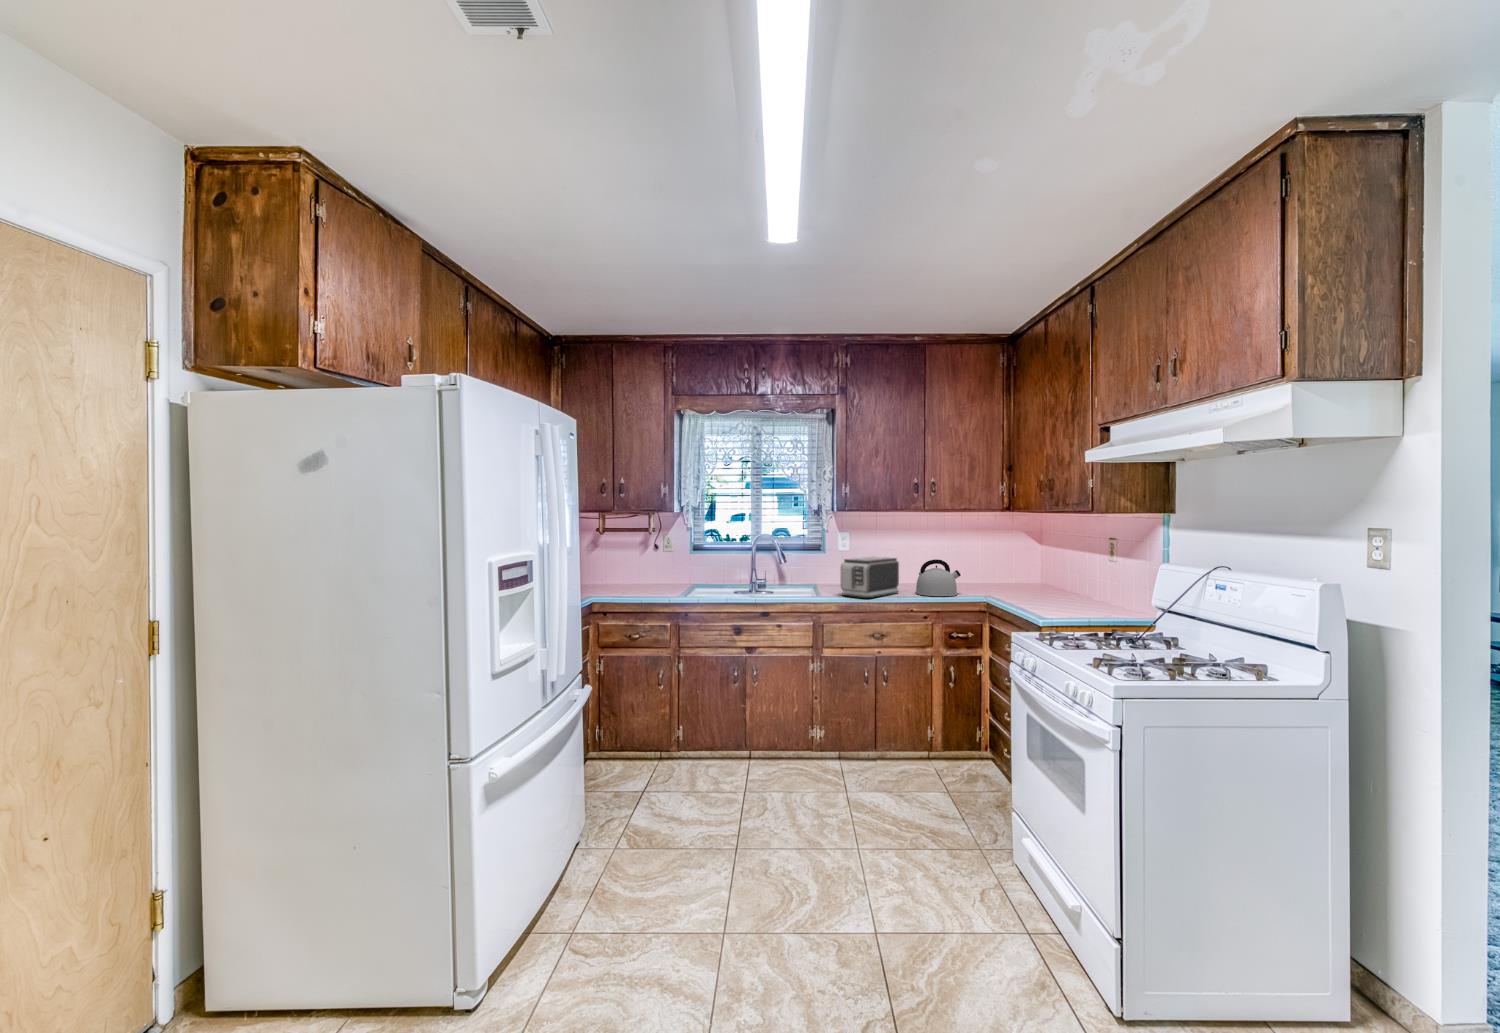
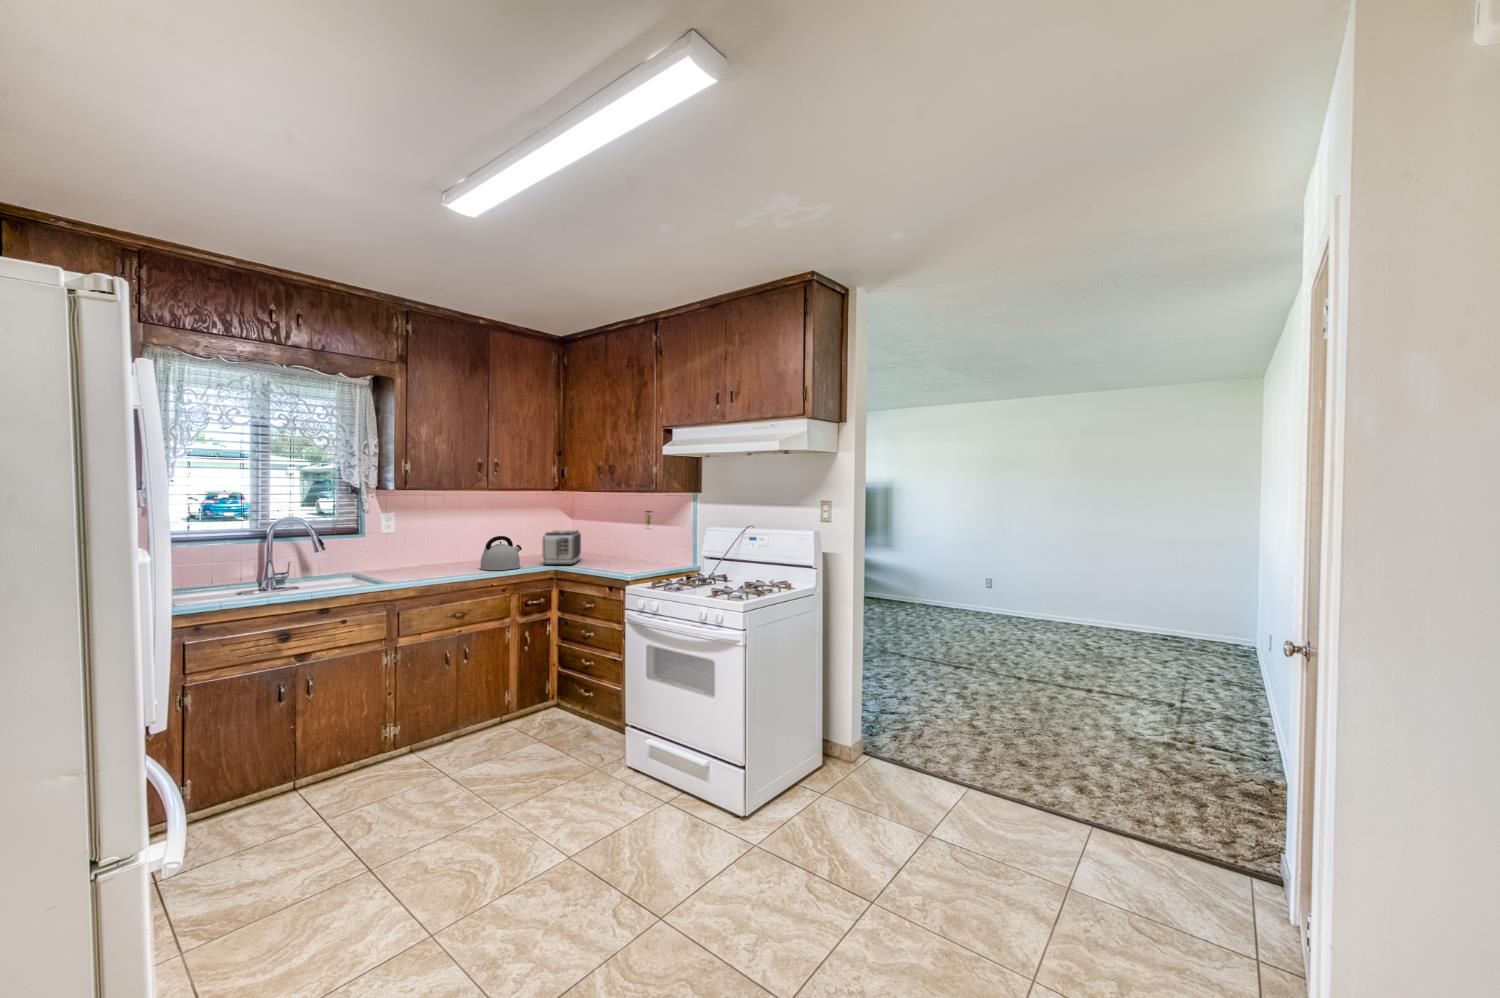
toaster: present [841,557,899,598] -> present [543,530,581,565]

